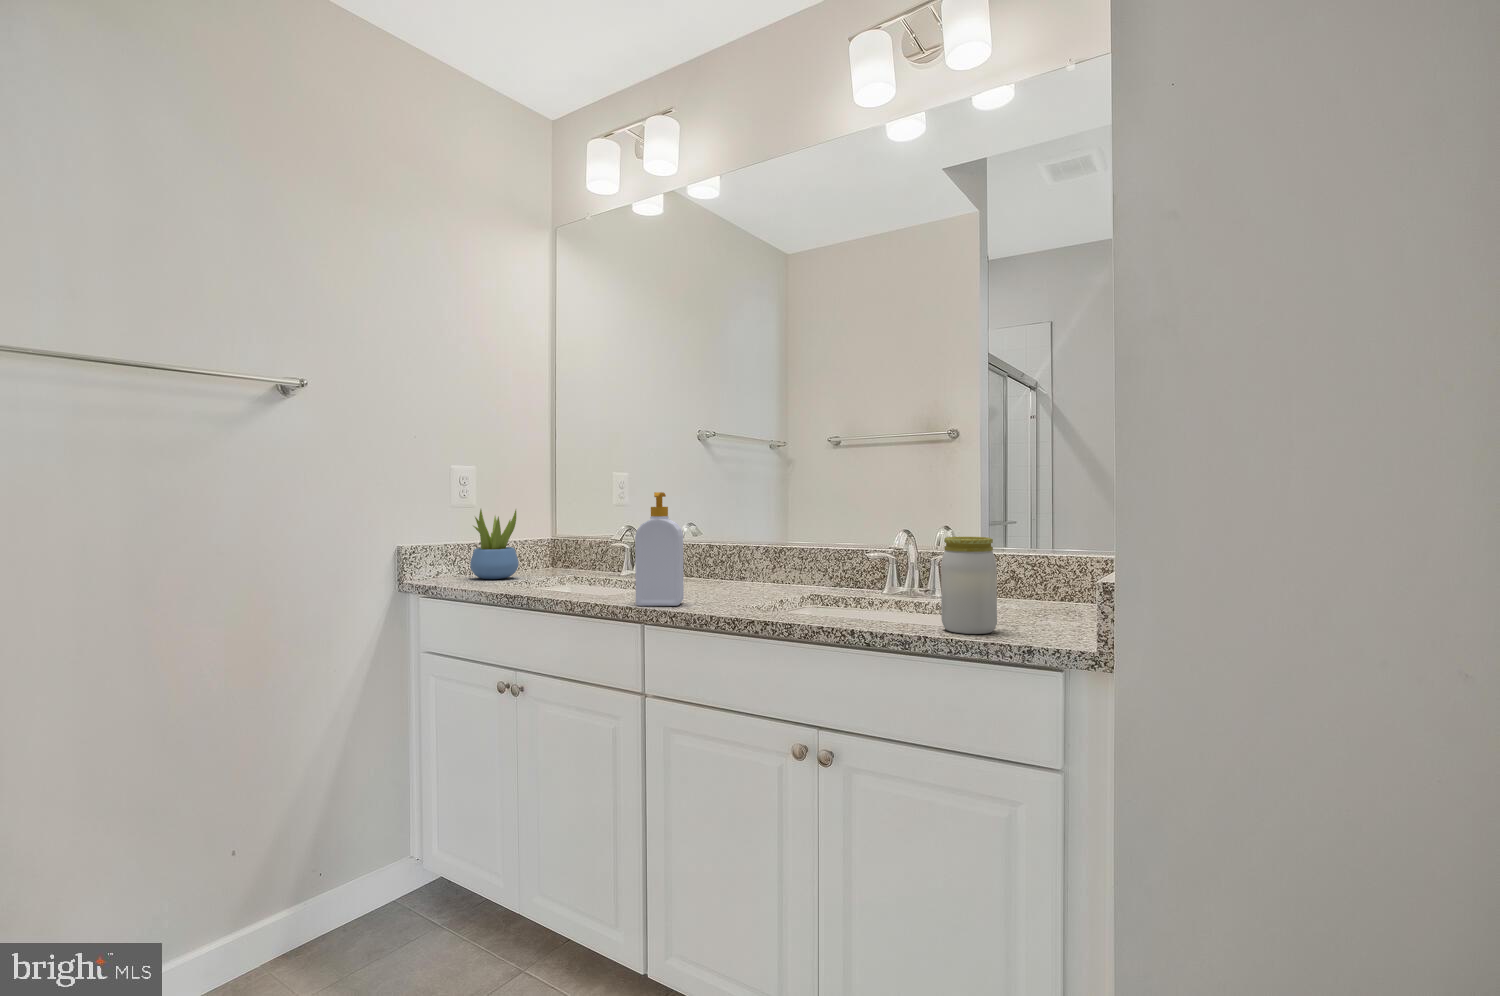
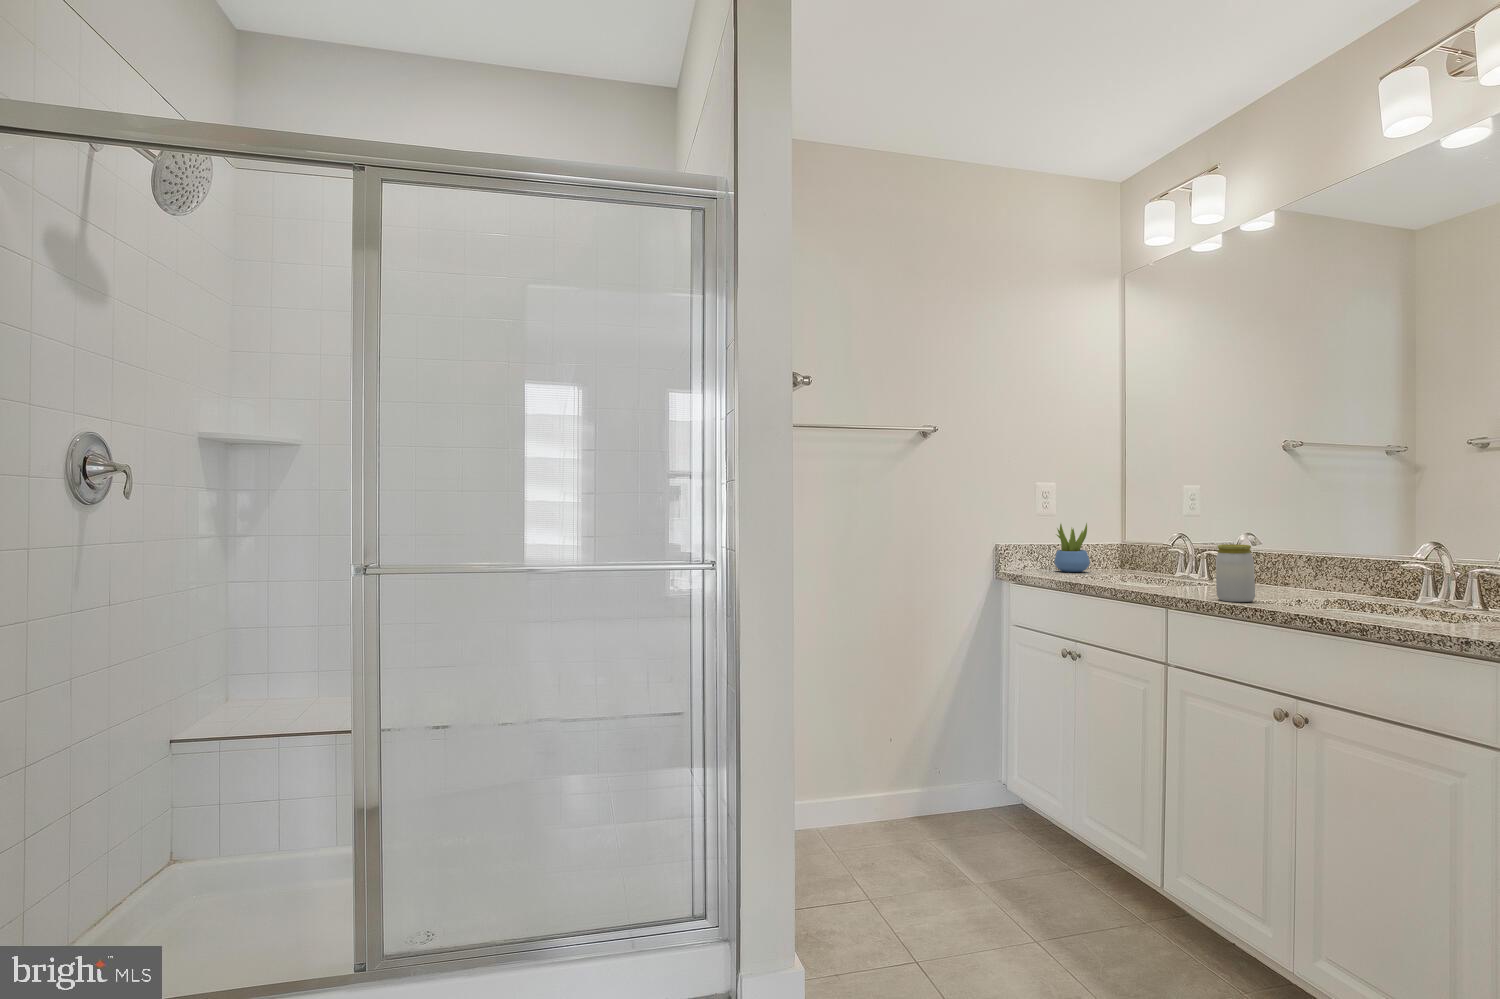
soap bottle: present [635,492,684,606] -> none [1164,516,1206,596]
jar: present [941,537,997,634] -> present [1216,544,1255,602]

